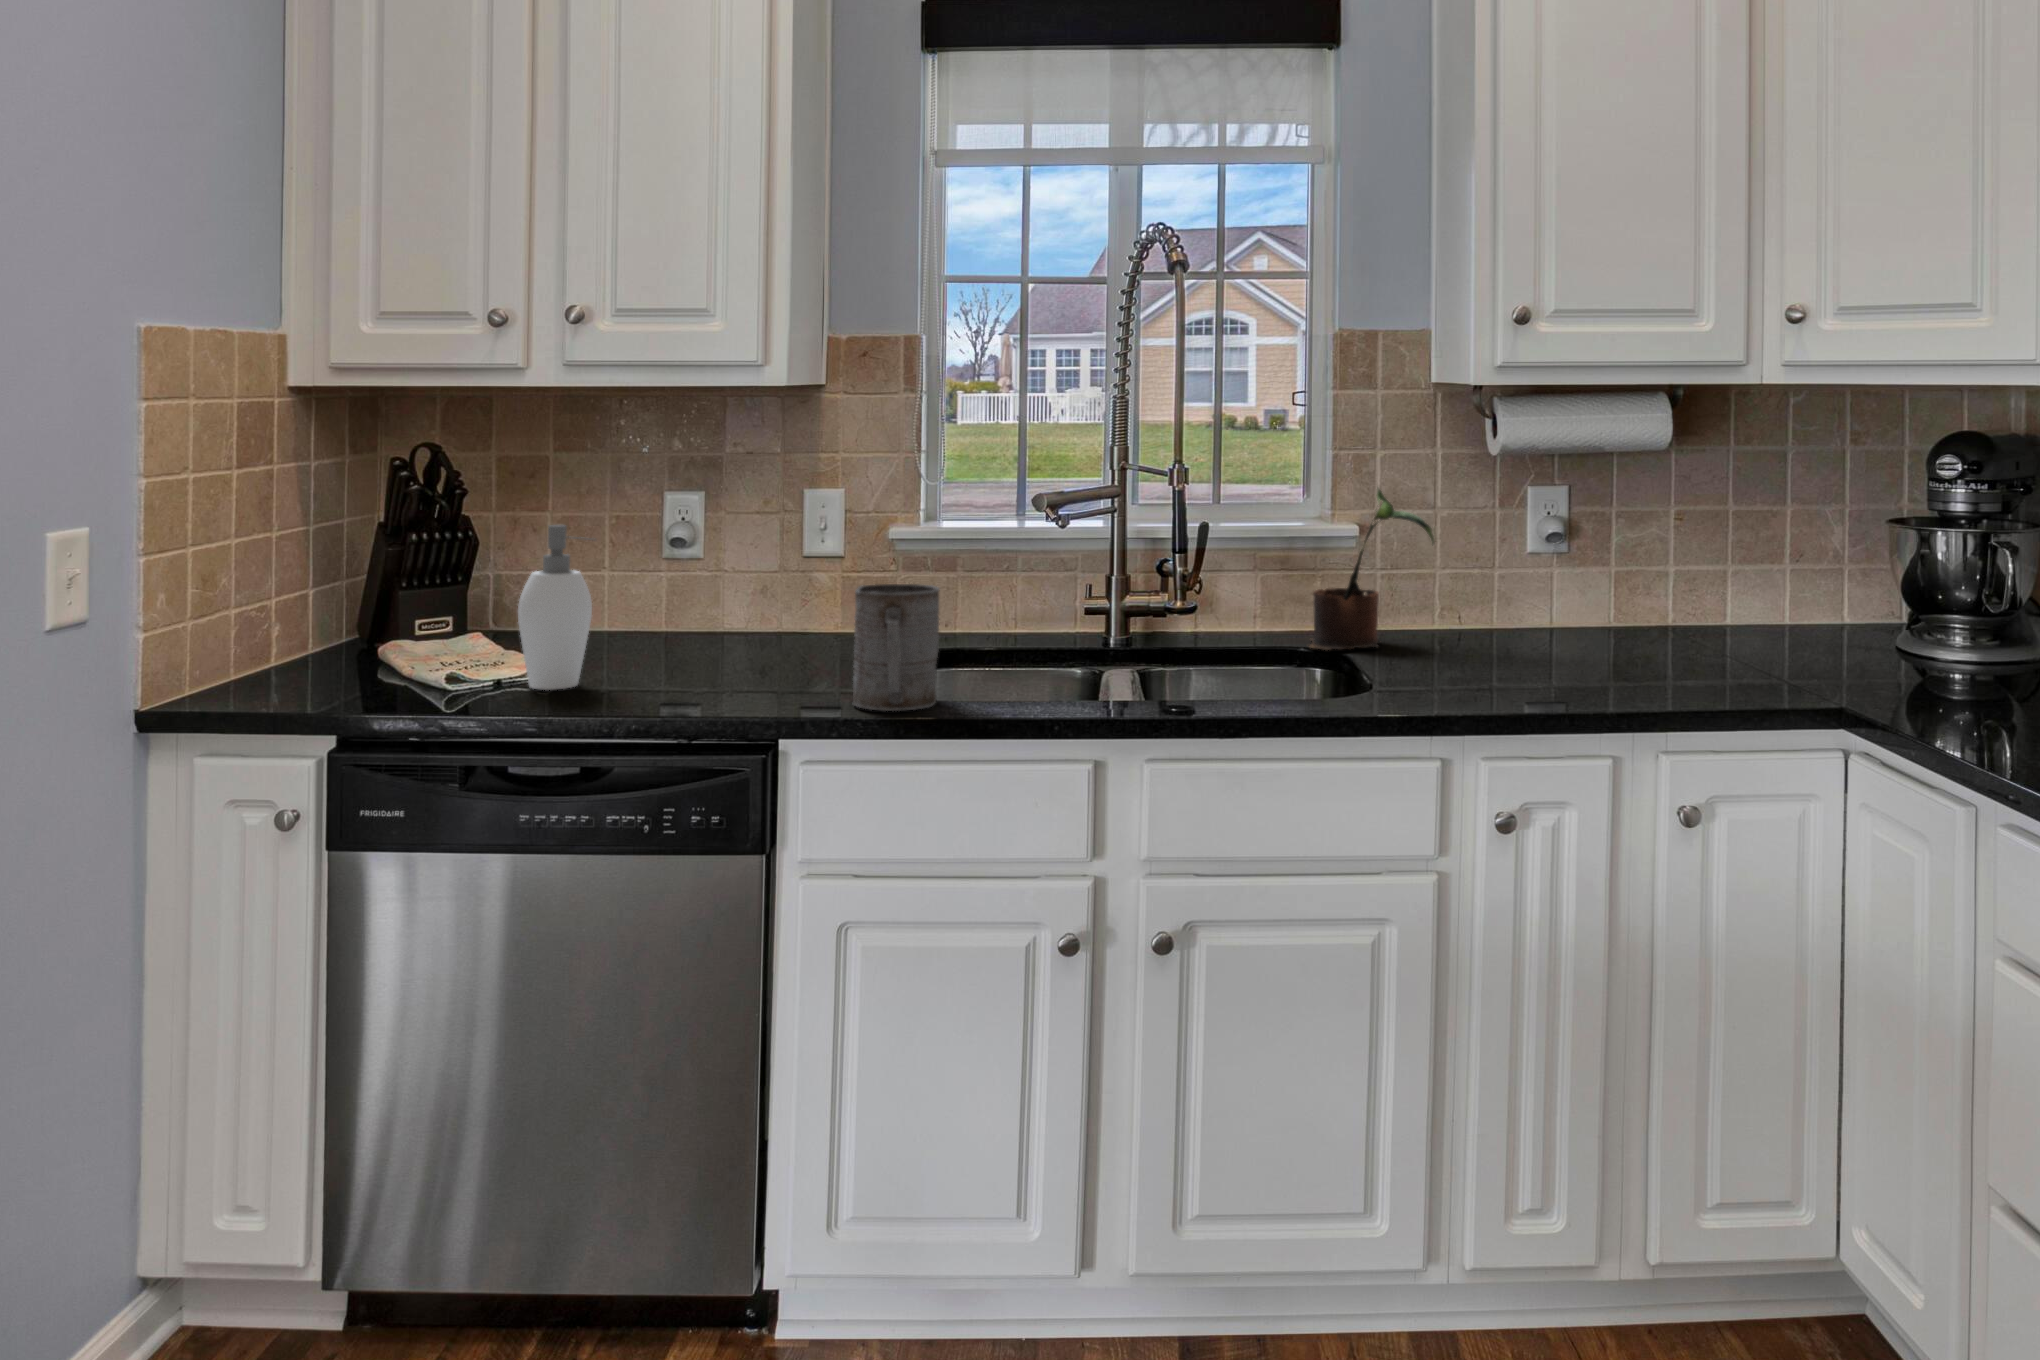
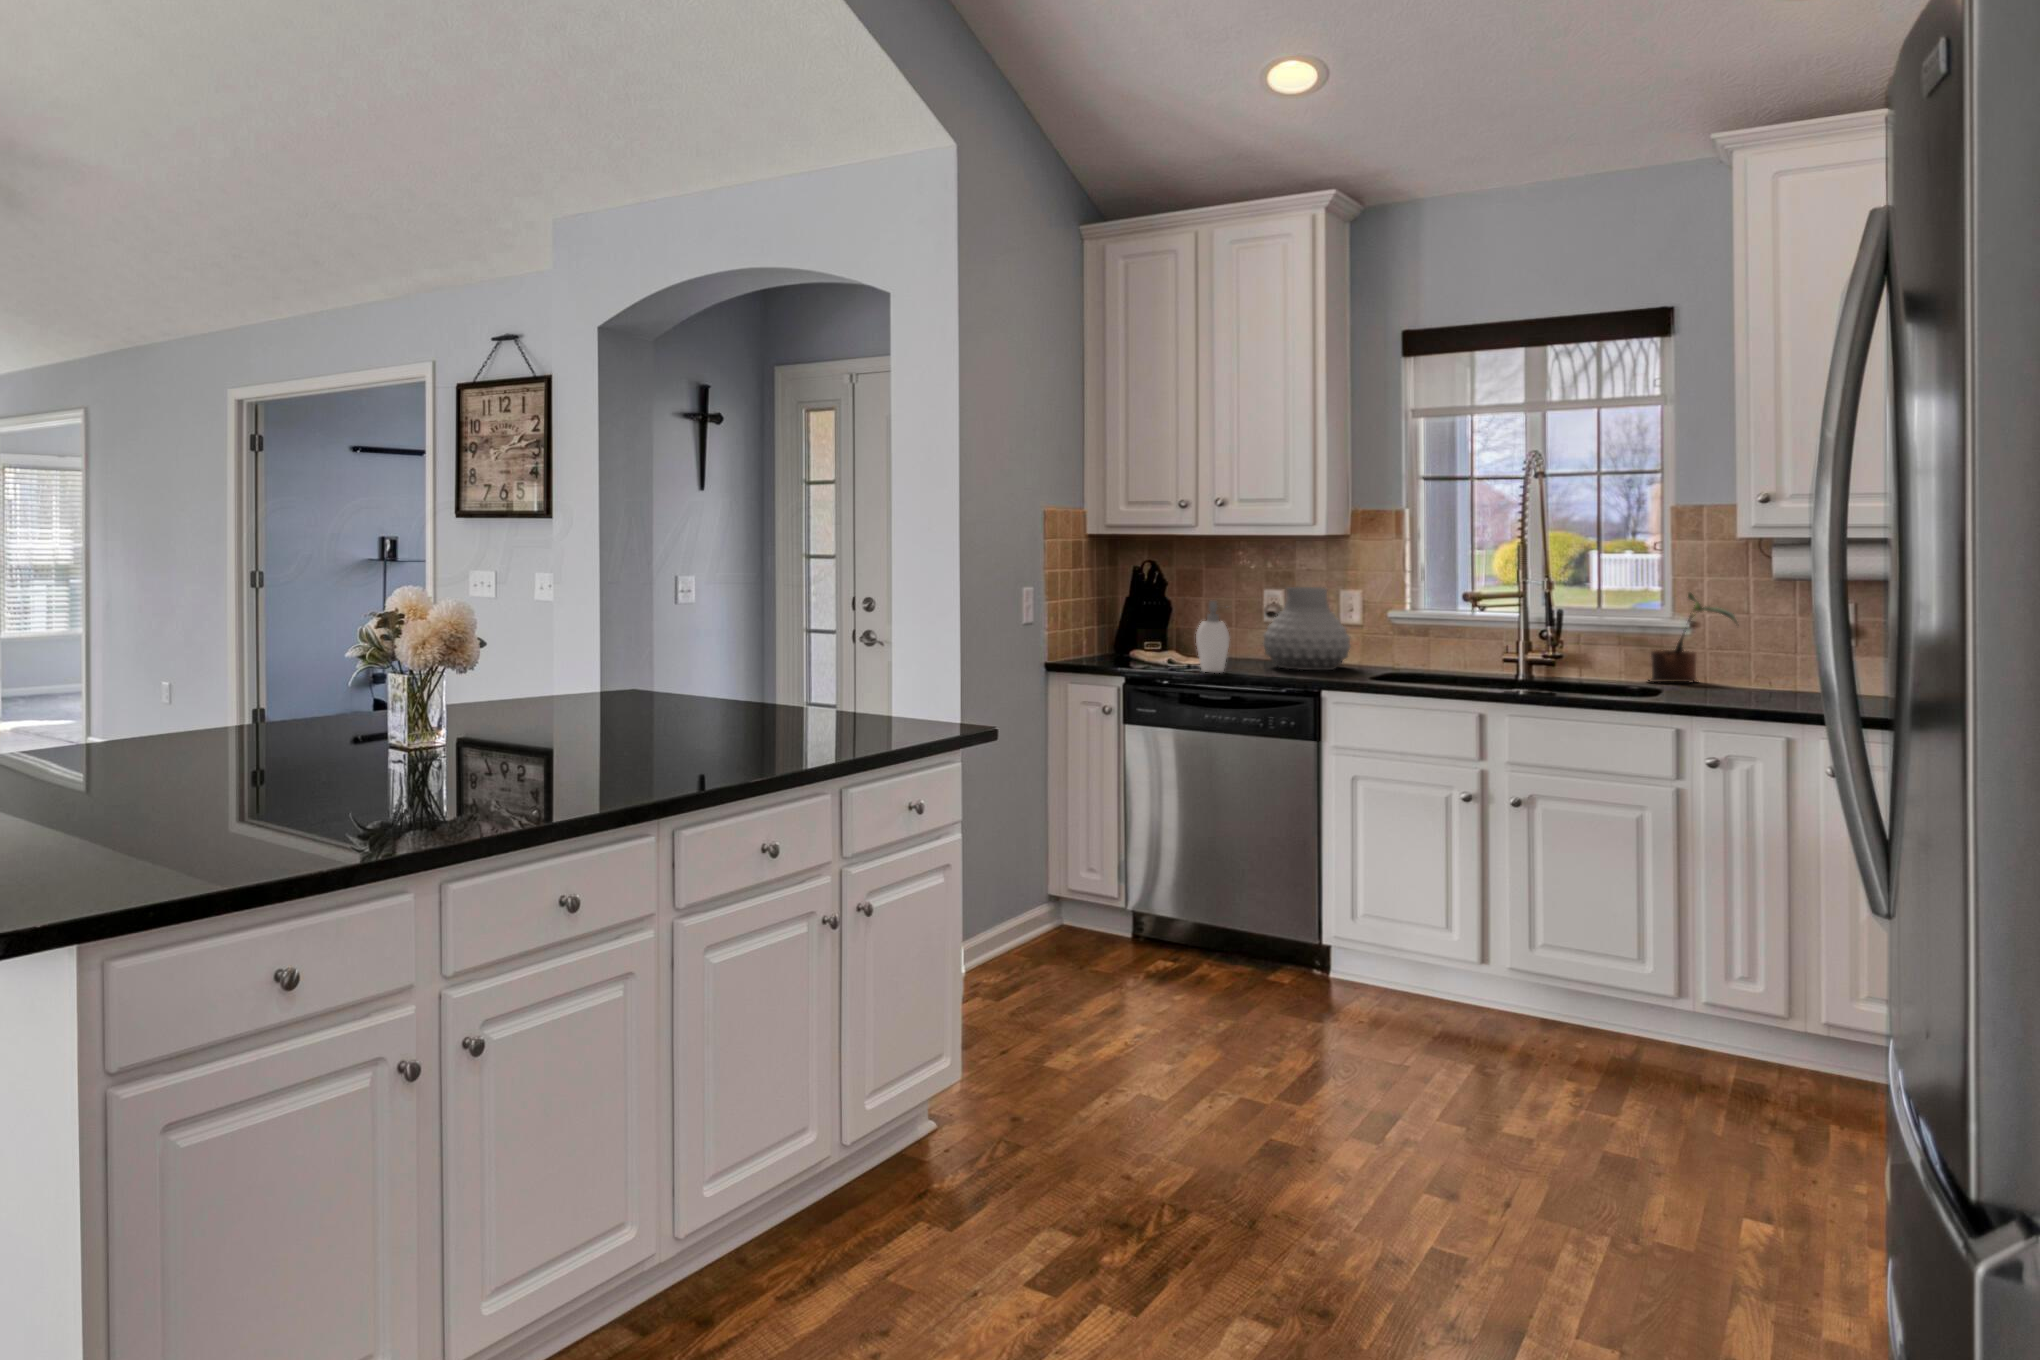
vase: none [661,488,830,665] -> present [1263,587,1351,670]
mug: present [853,584,939,711] -> none [1355,631,1400,687]

